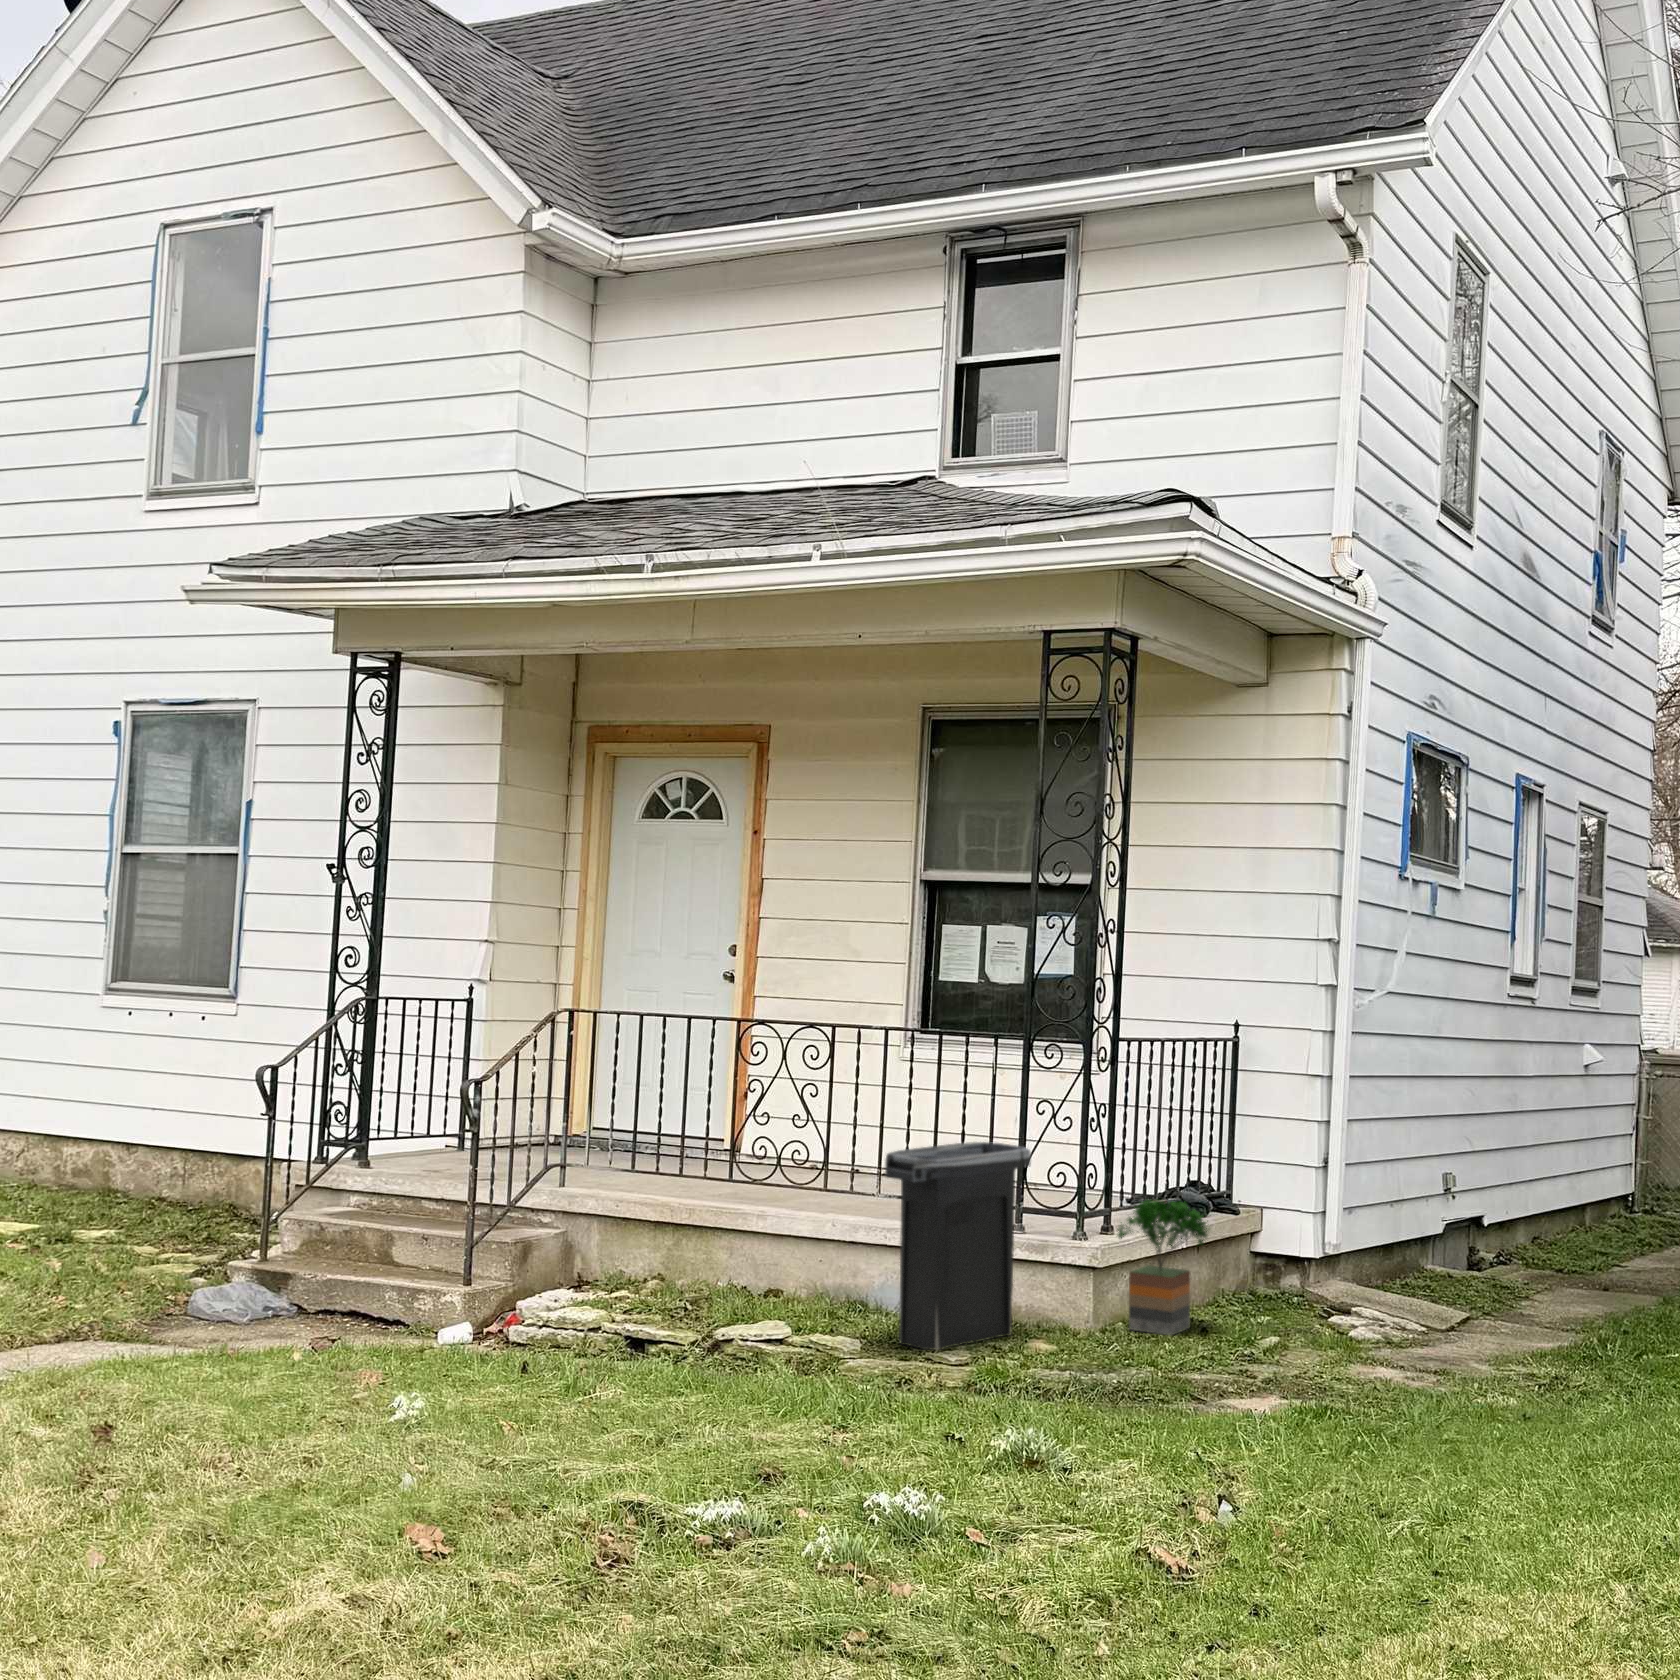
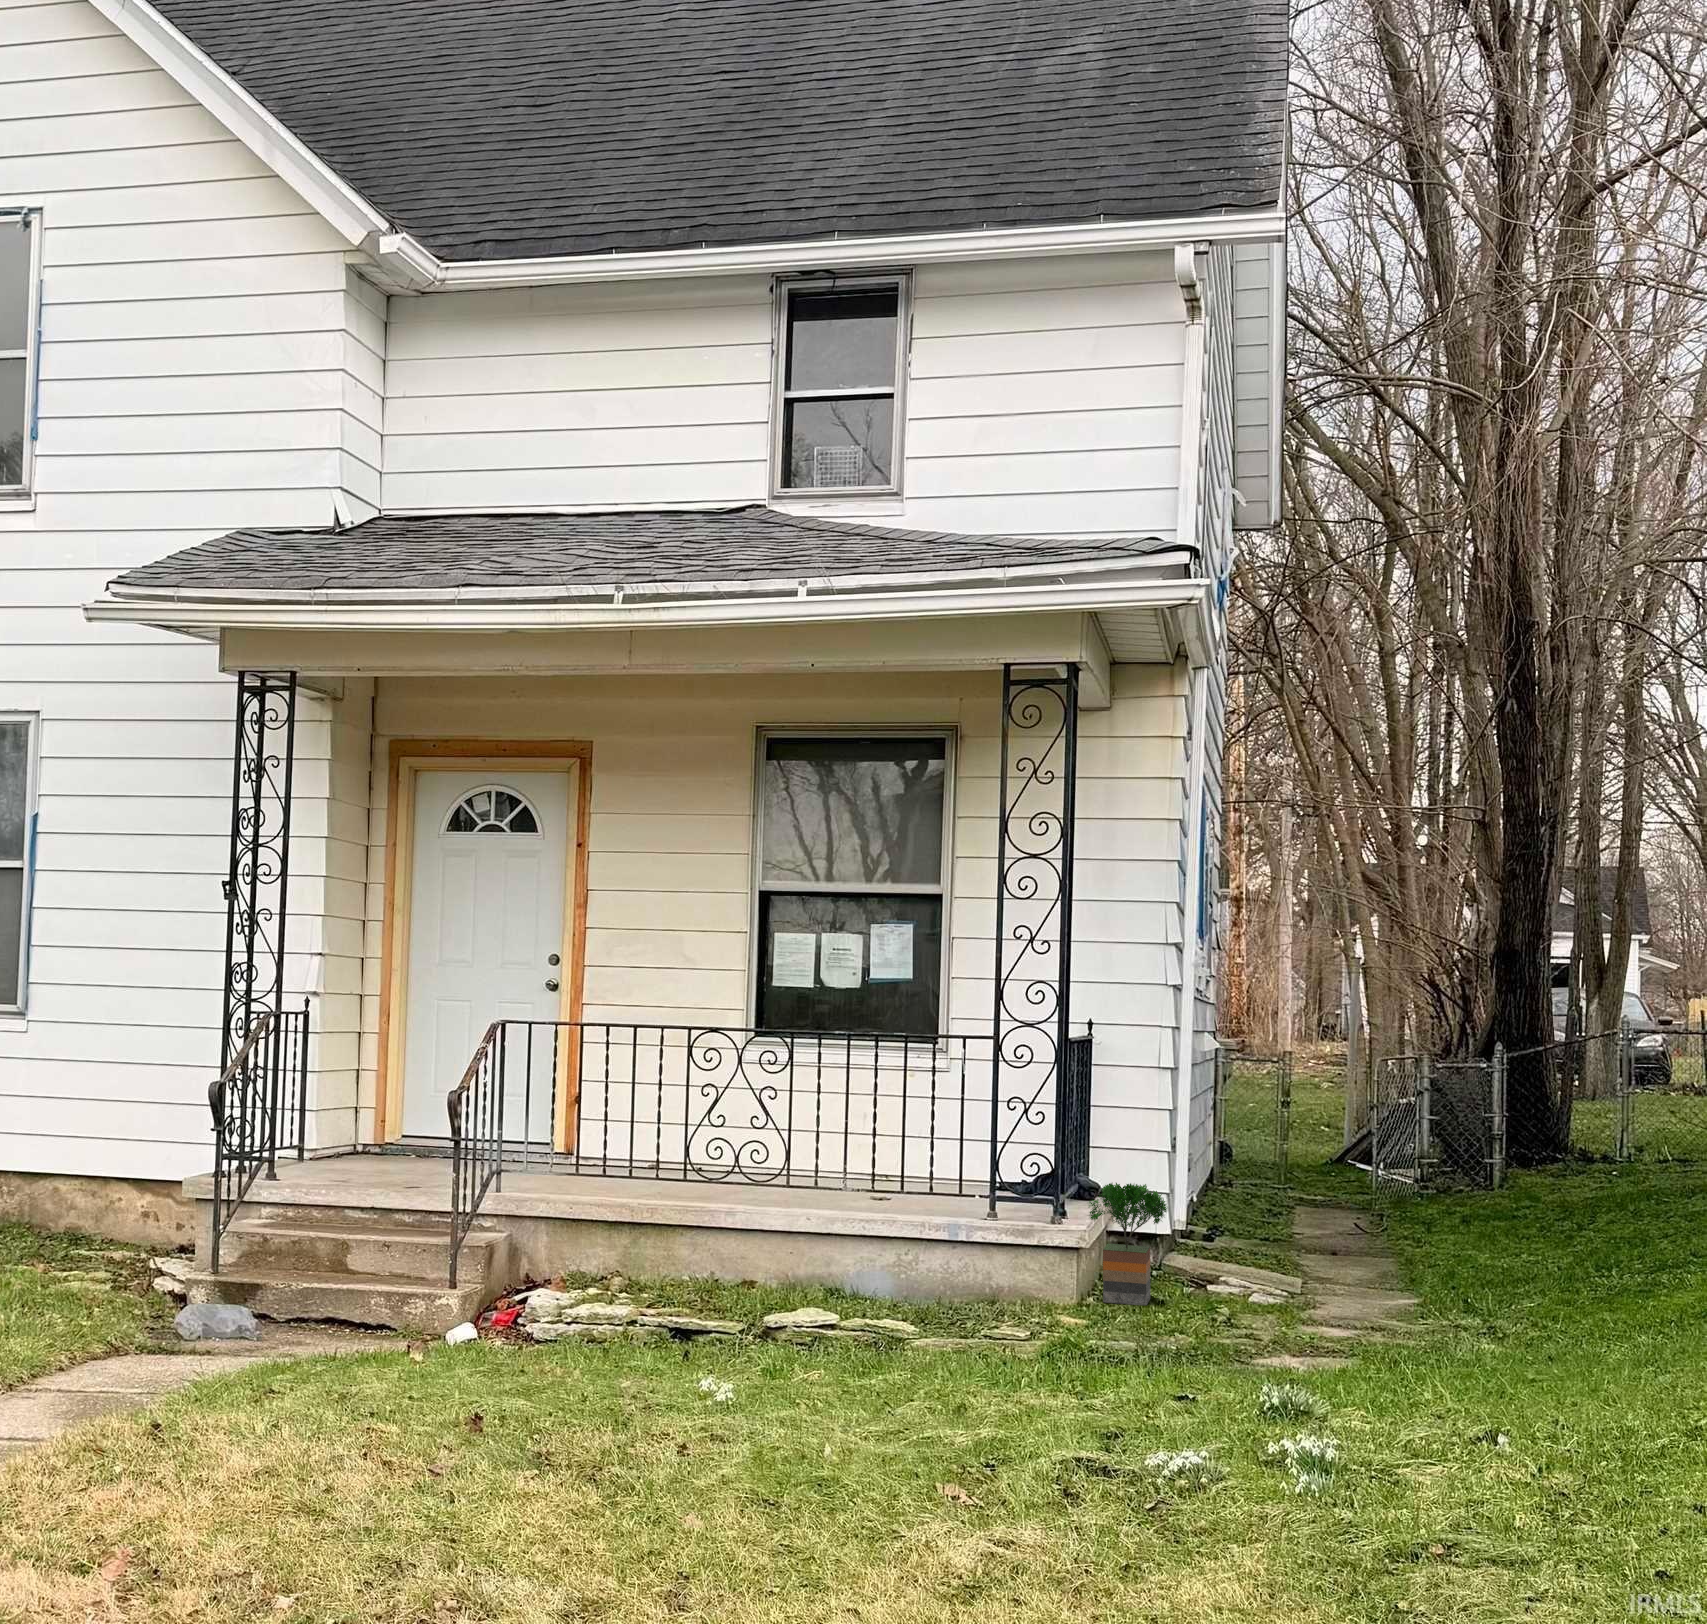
trash can: present [885,1142,1031,1350] -> none [917,1135,1025,1326]

